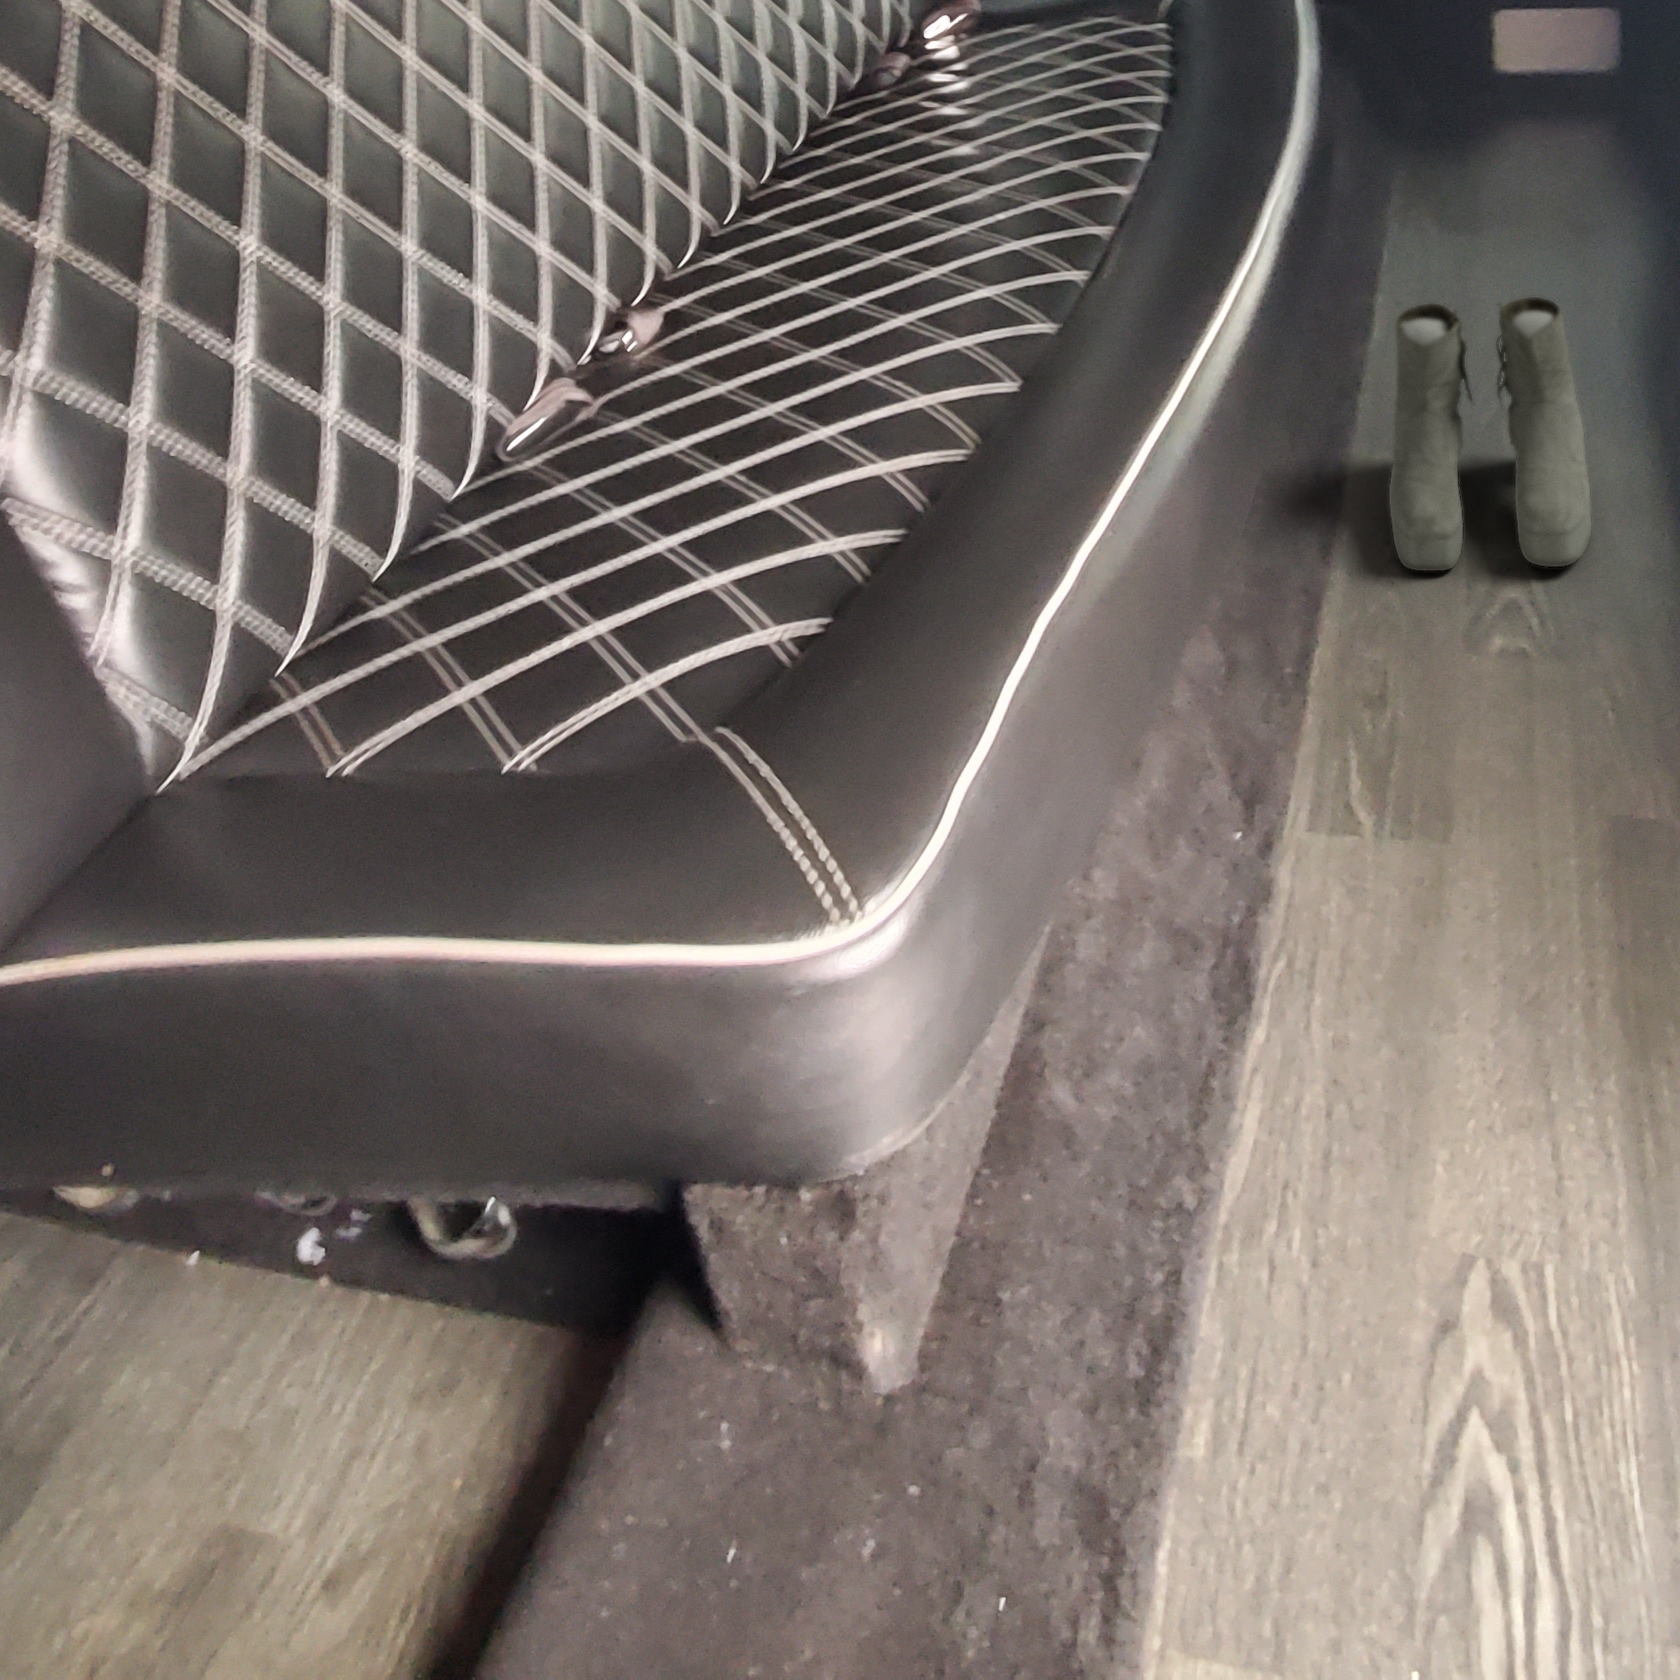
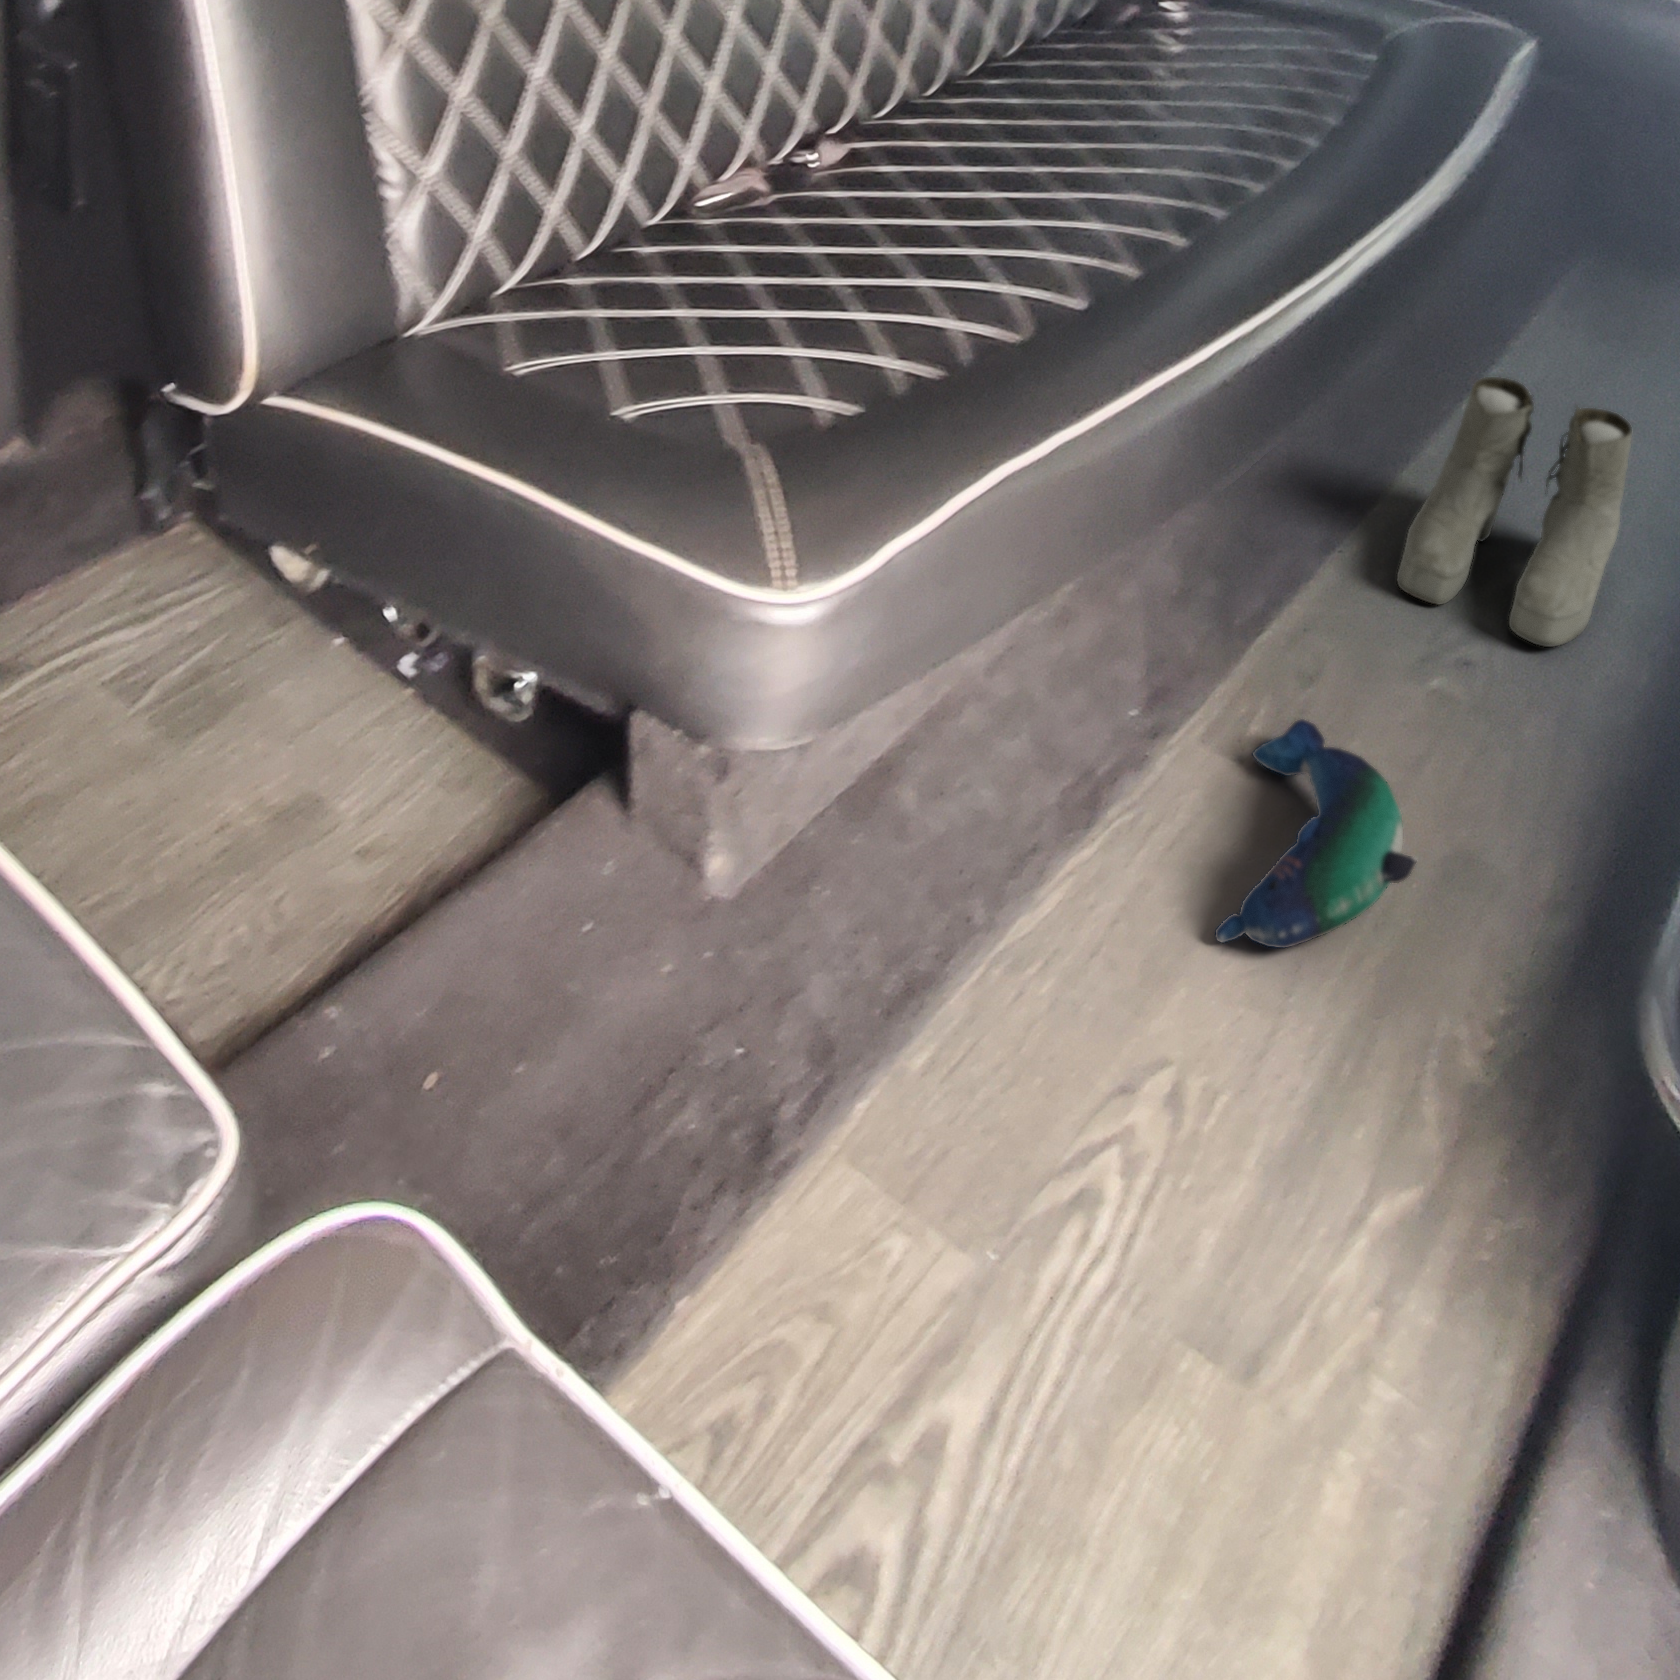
plush toy: none [1361,758,1597,1070] -> present [1215,719,1417,948]

